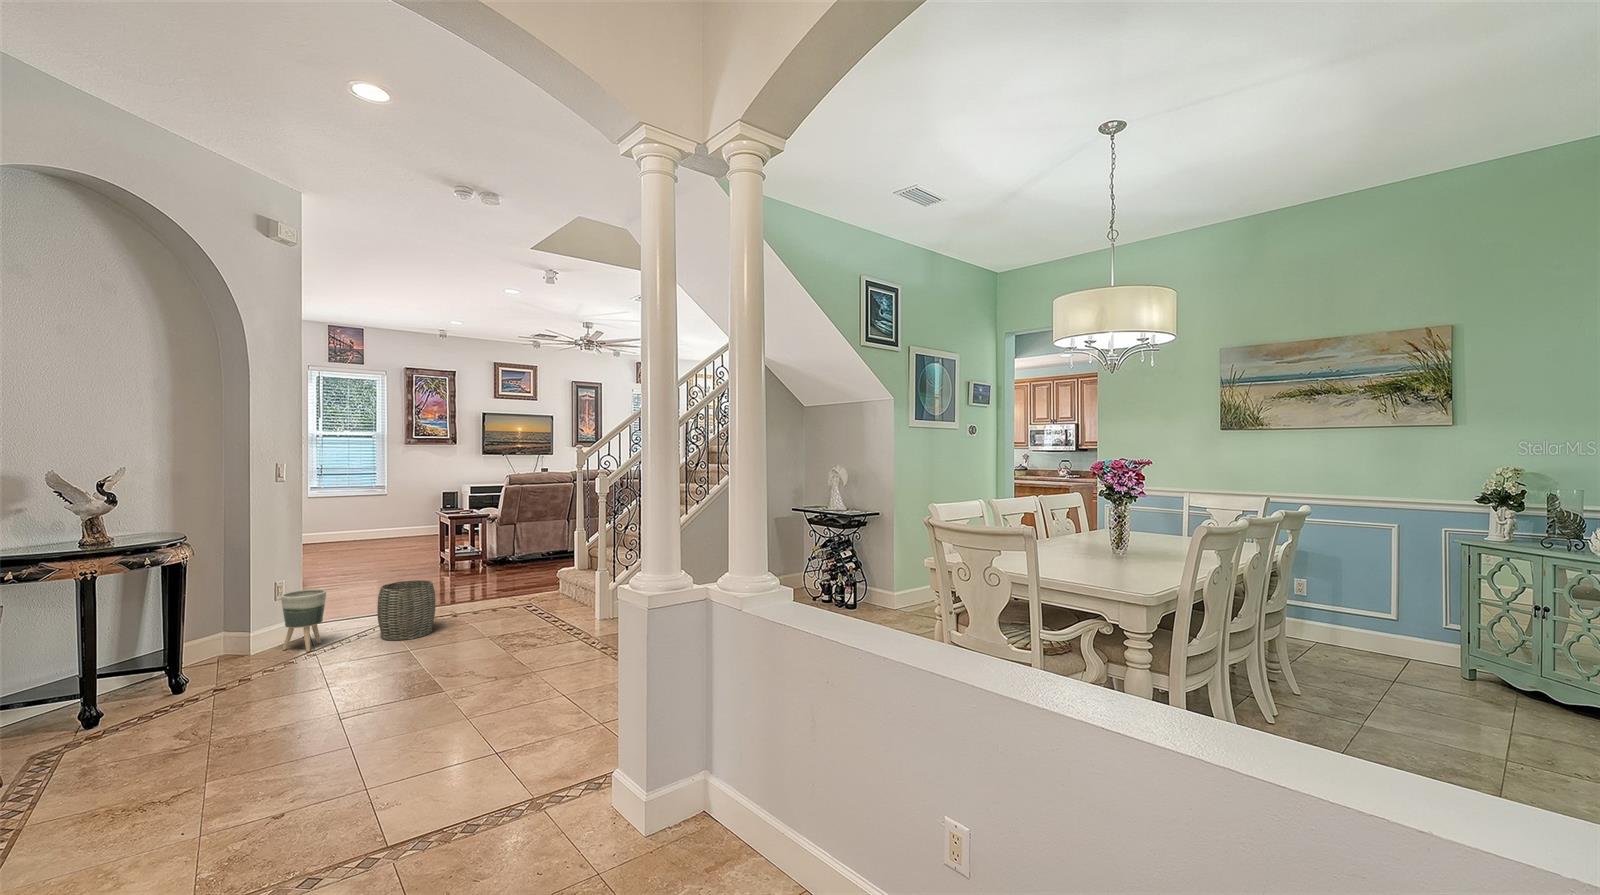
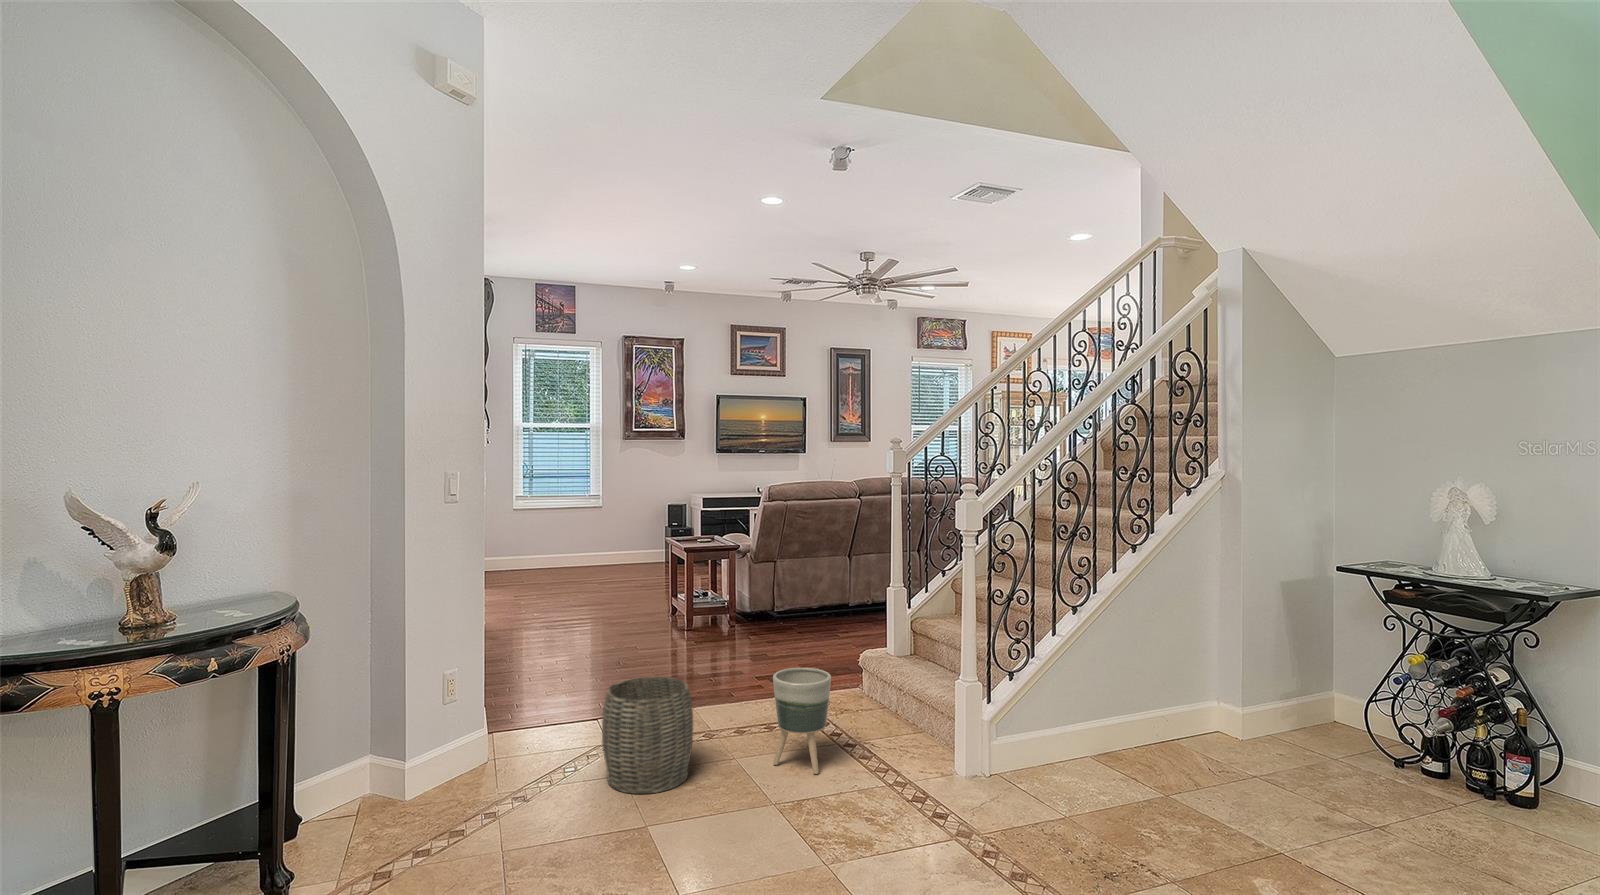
planter: present [281,589,326,652] -> present [773,668,831,774]

